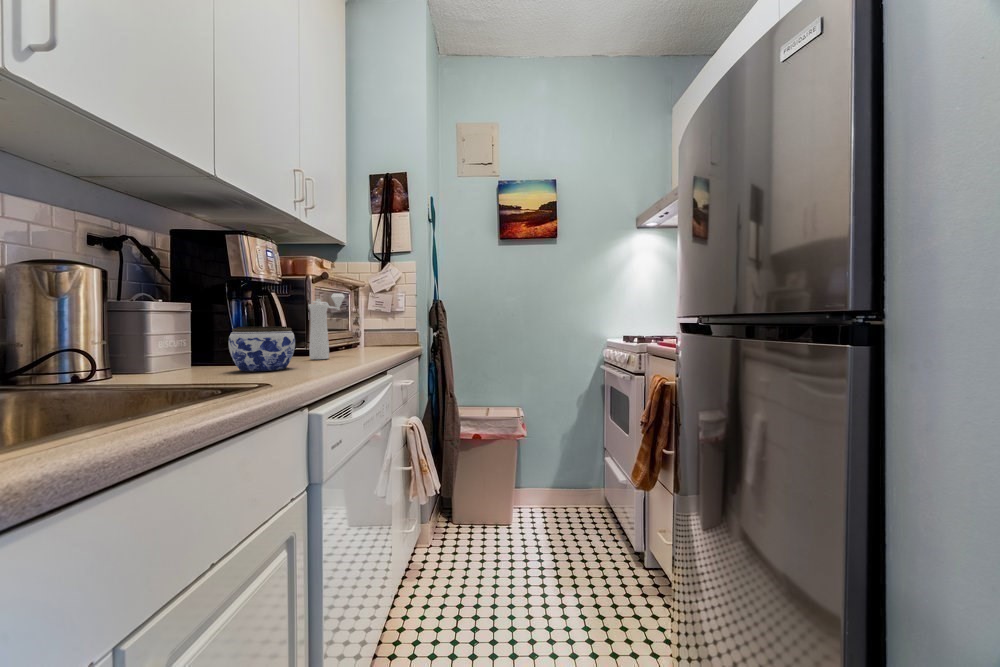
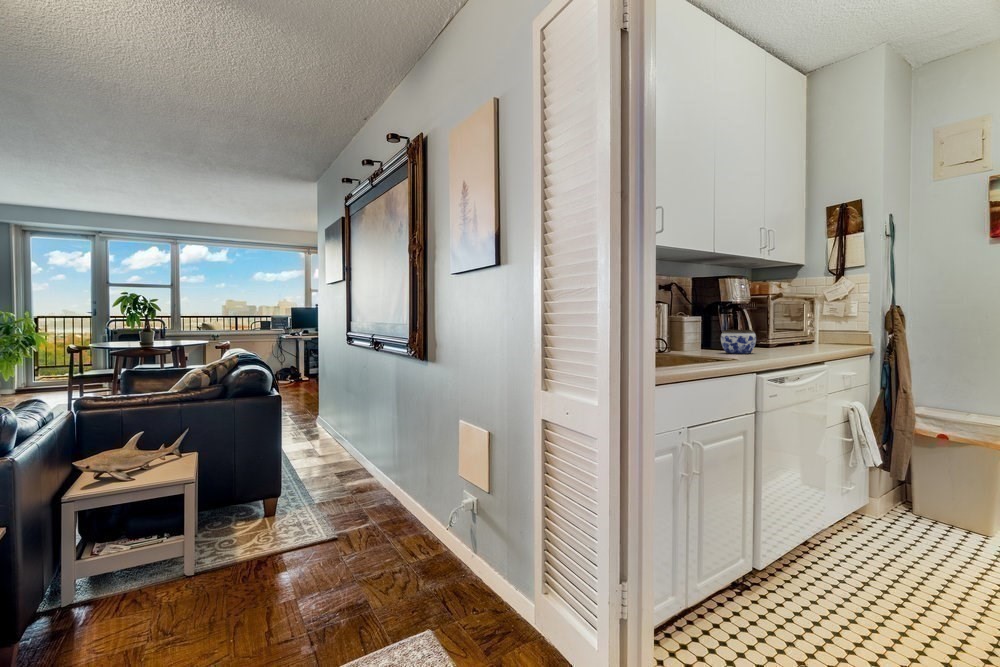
pepper mill: present [309,293,345,359] -> none [767,307,795,350]

